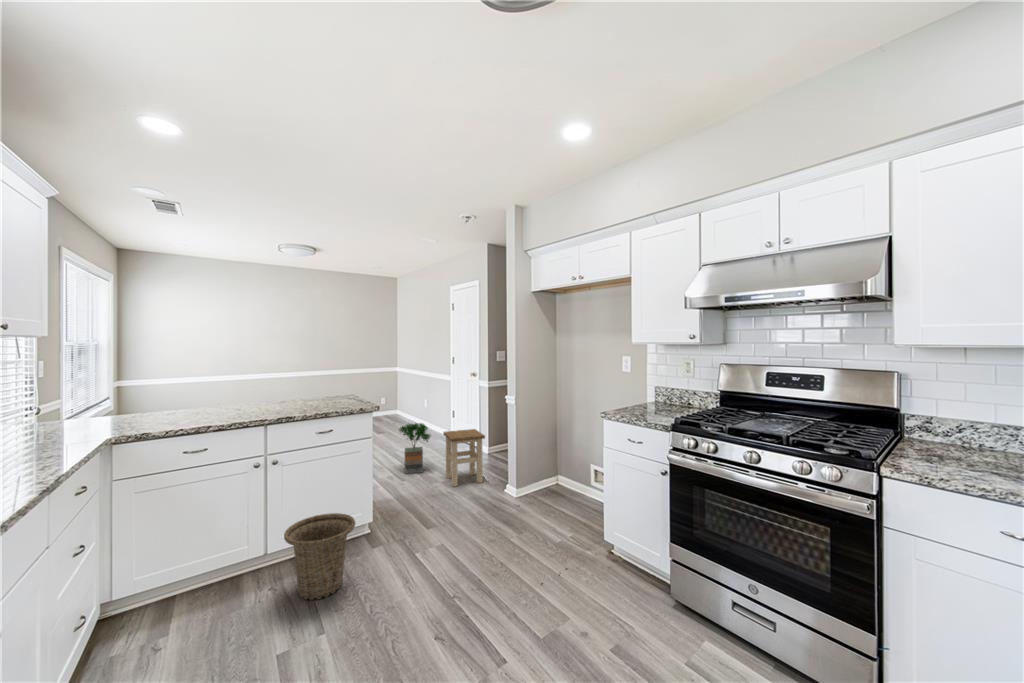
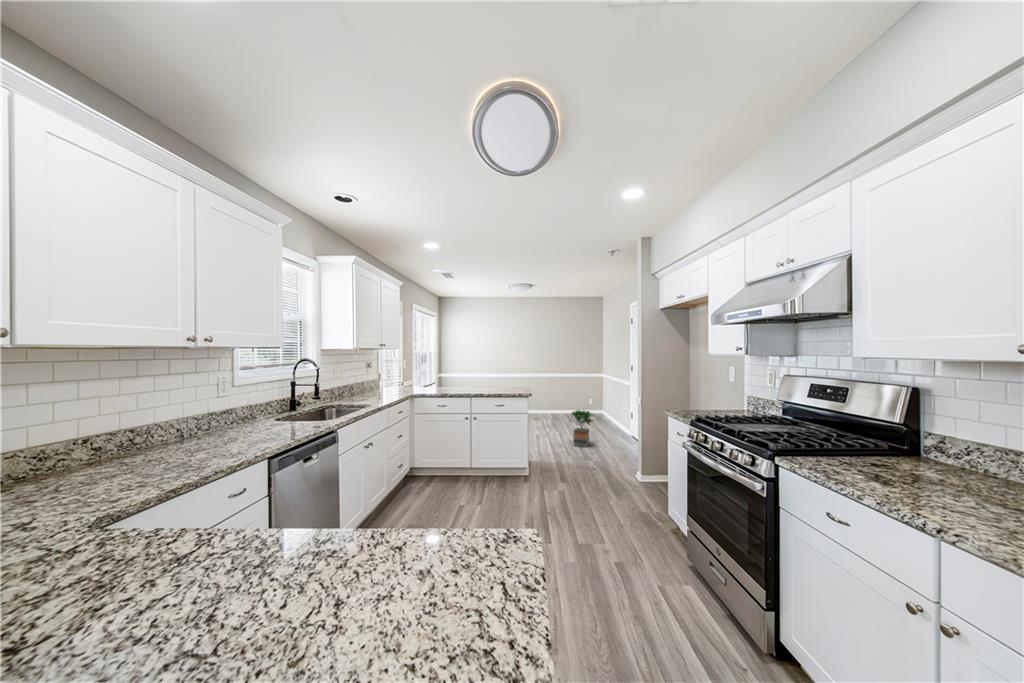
stool: present [443,429,485,486] -> none [597,418,625,461]
basket: present [284,513,355,600] -> none [473,450,508,492]

